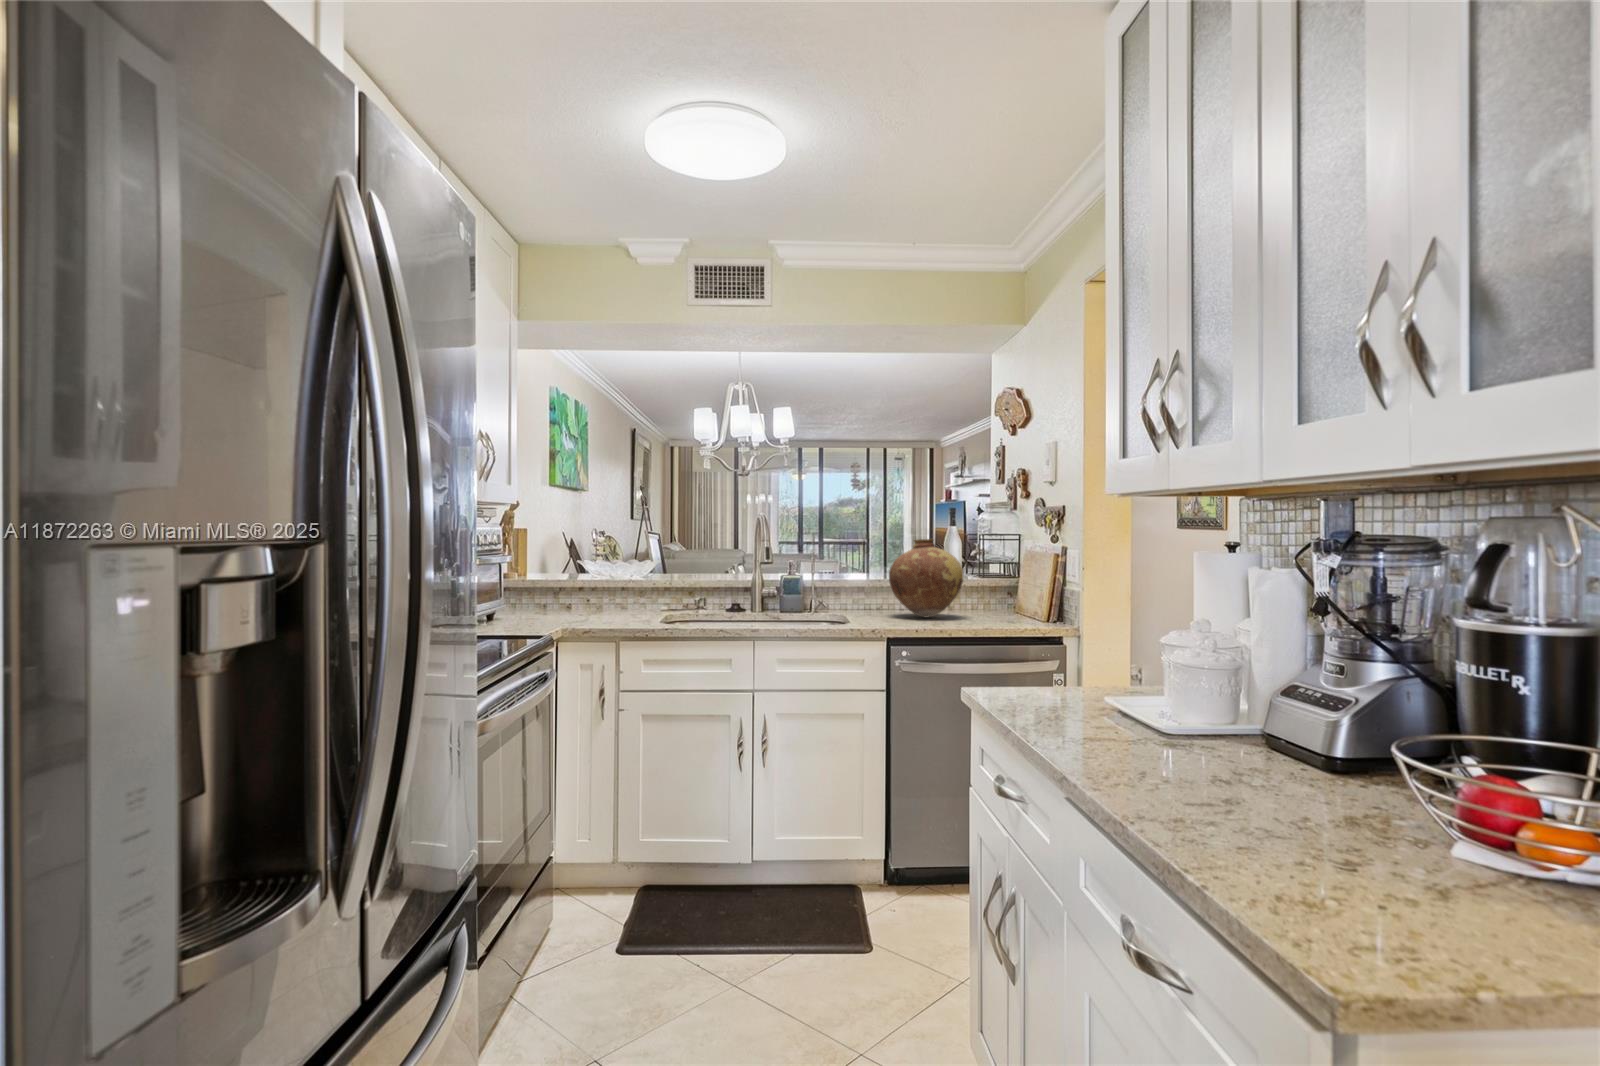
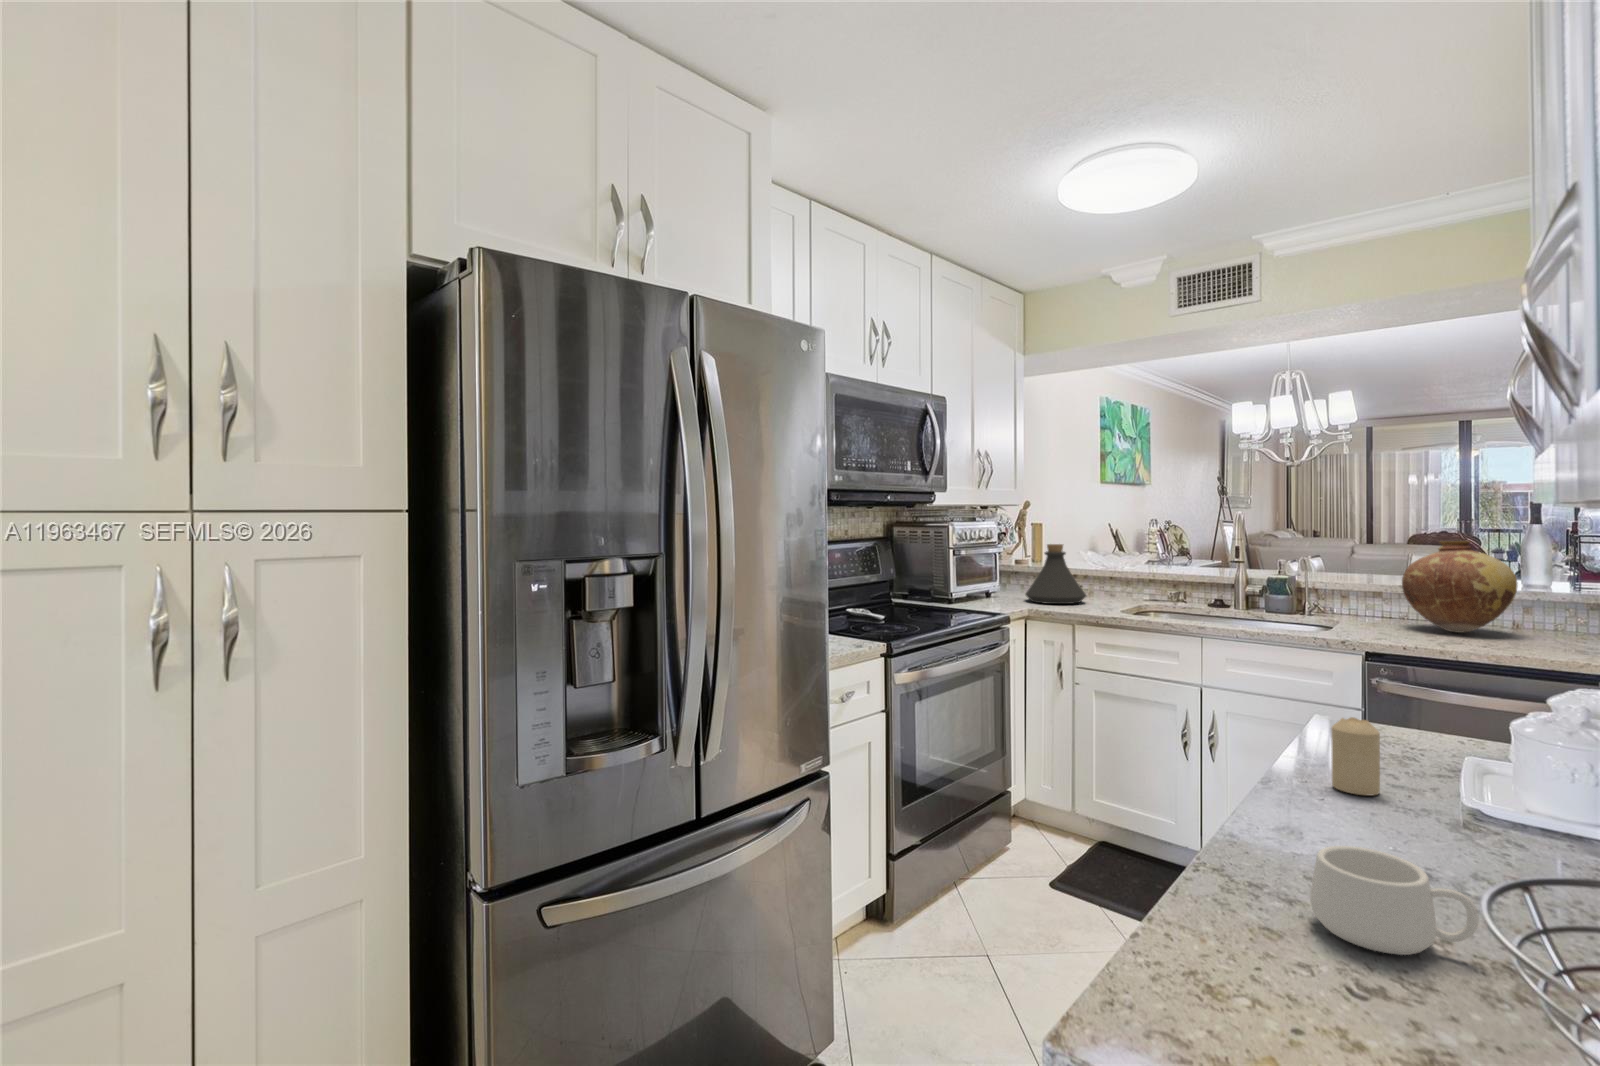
bottle: none [540,549,612,620] -> present [1025,544,1086,604]
candle: none [1061,667,1096,732] -> present [1331,717,1380,796]
mug: none [1217,746,1321,818] -> present [1310,846,1479,955]

